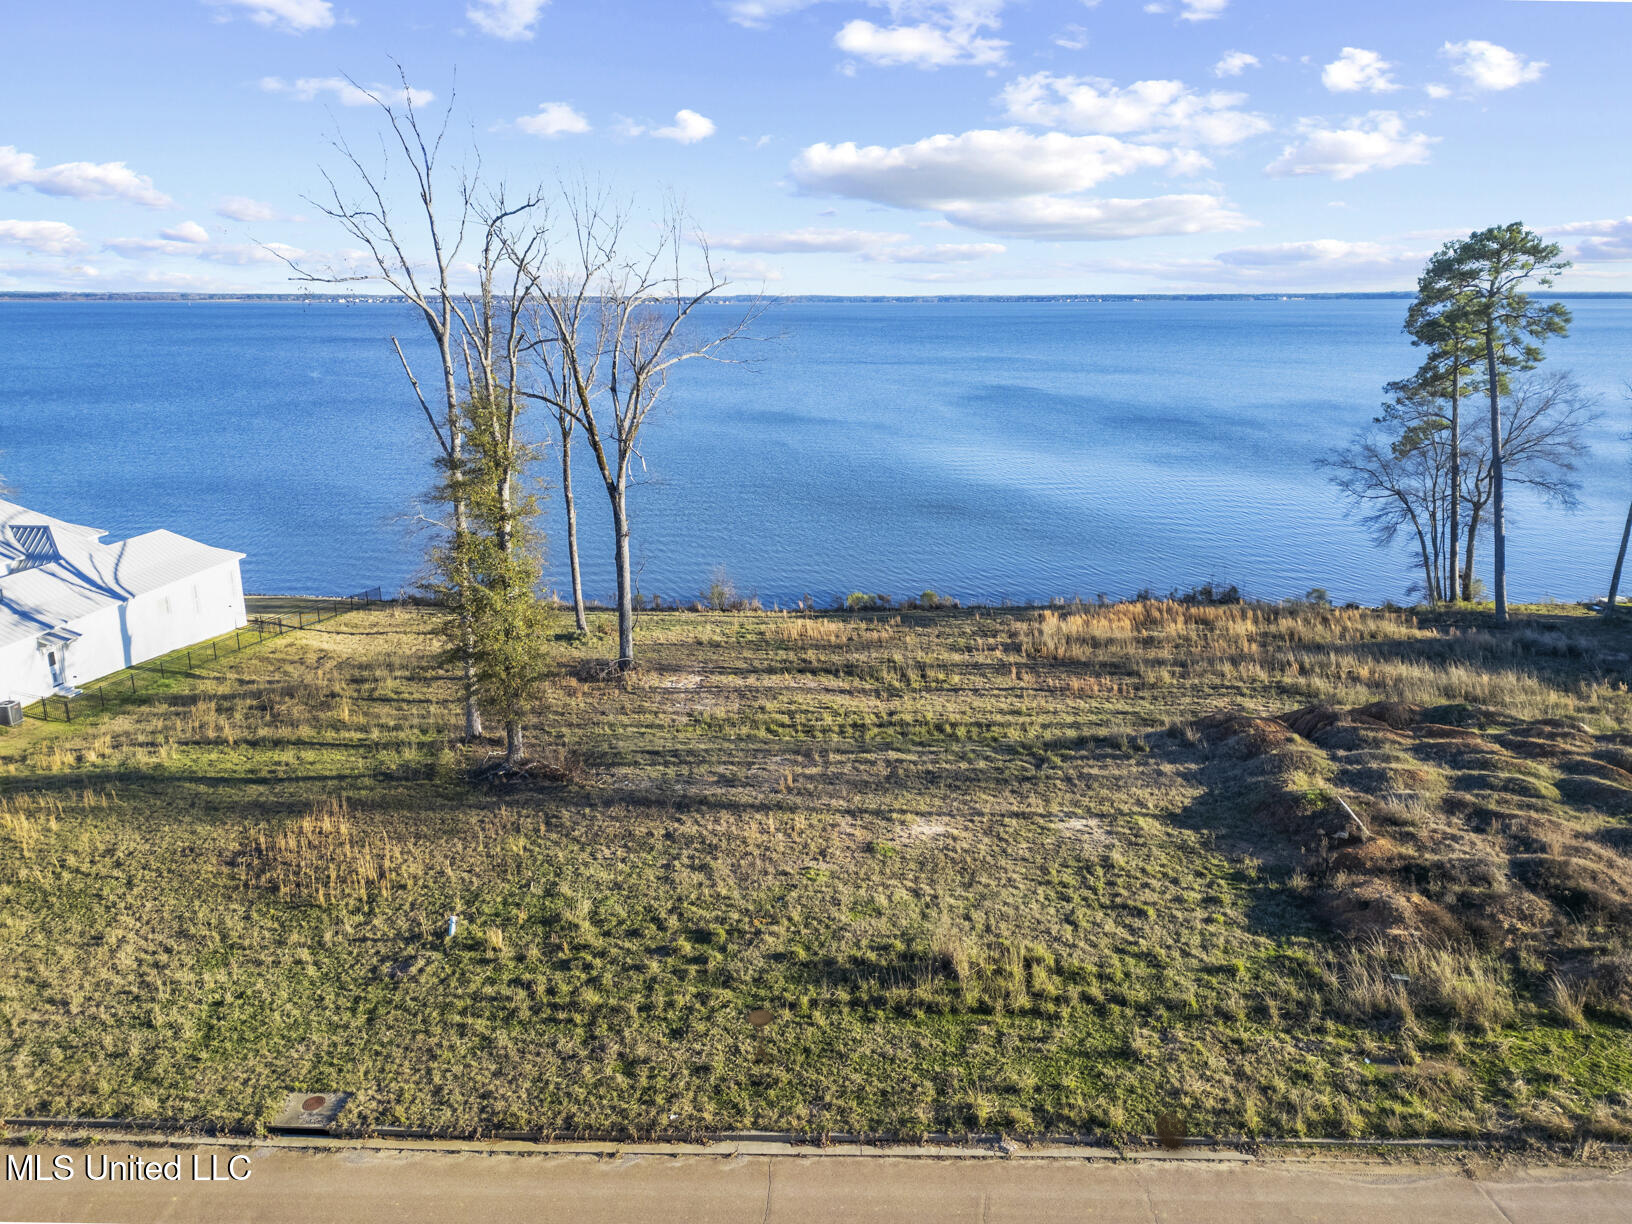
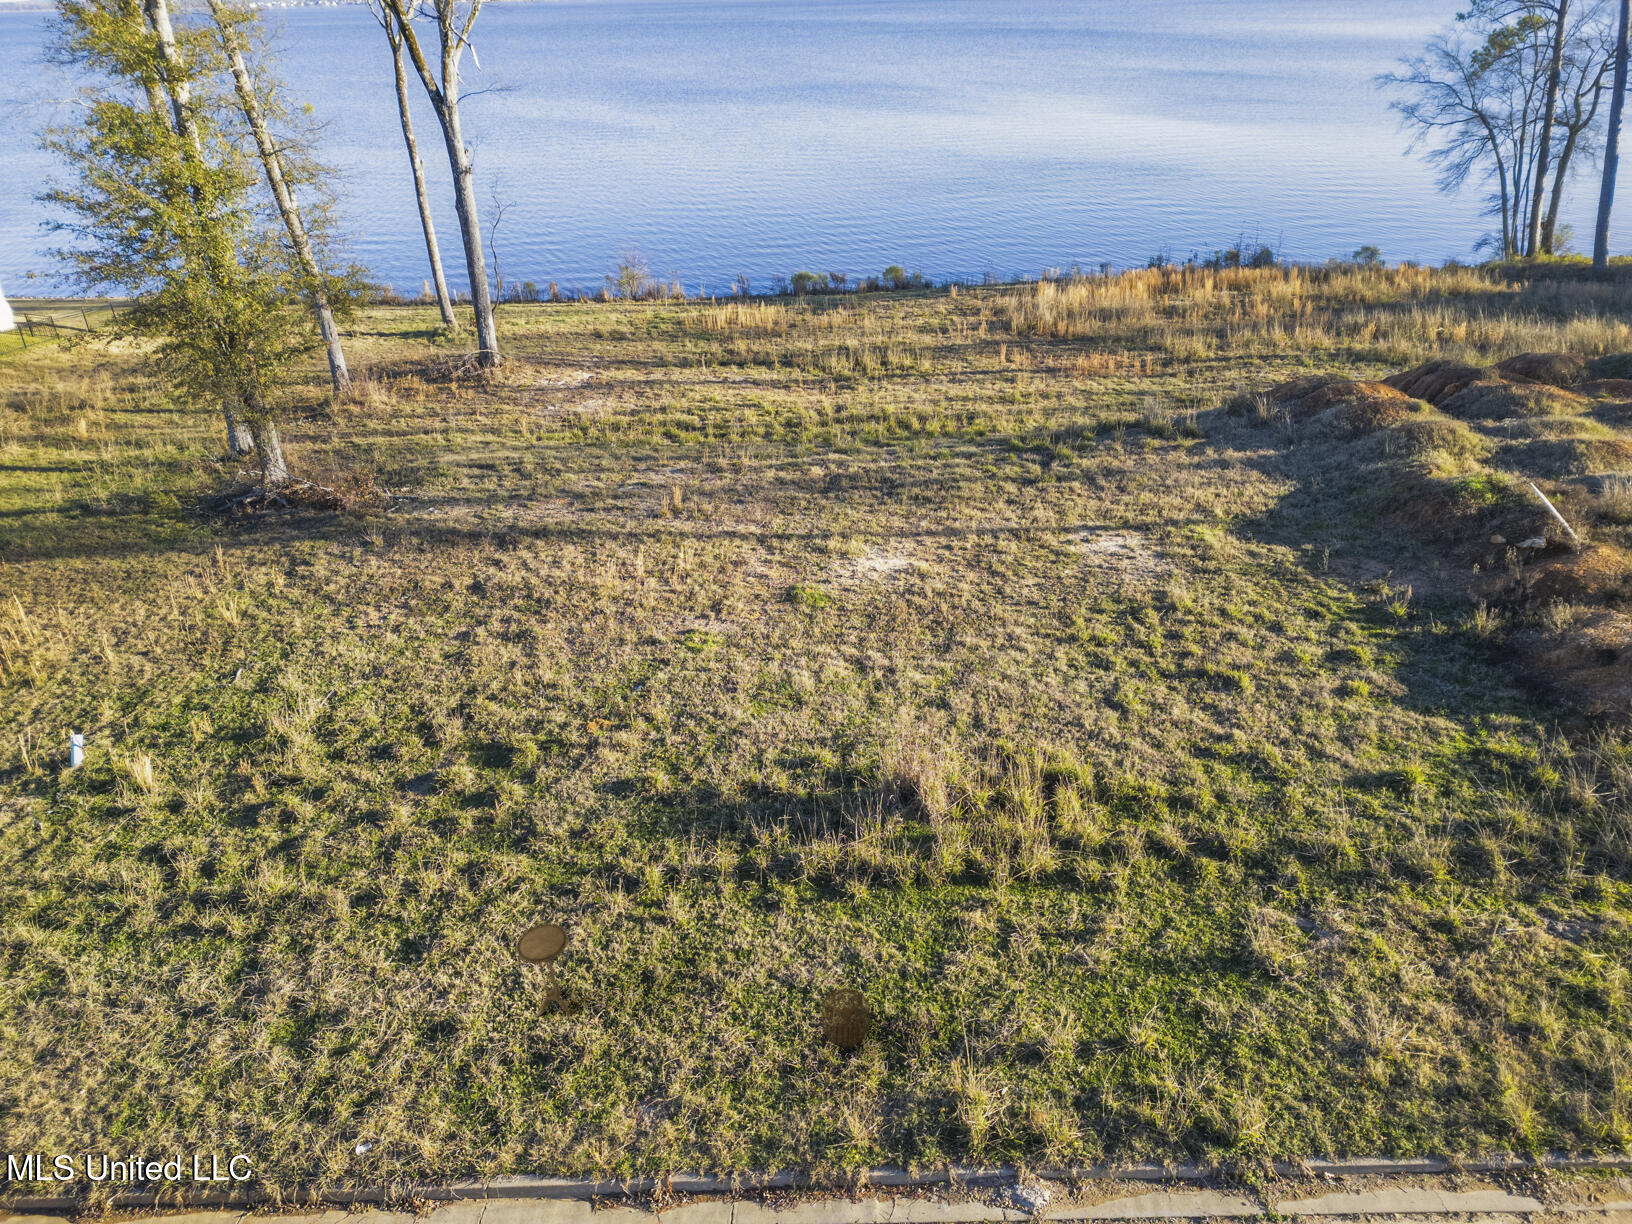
woven basket: present [1156,1112,1186,1148] -> present [821,988,870,1046]

